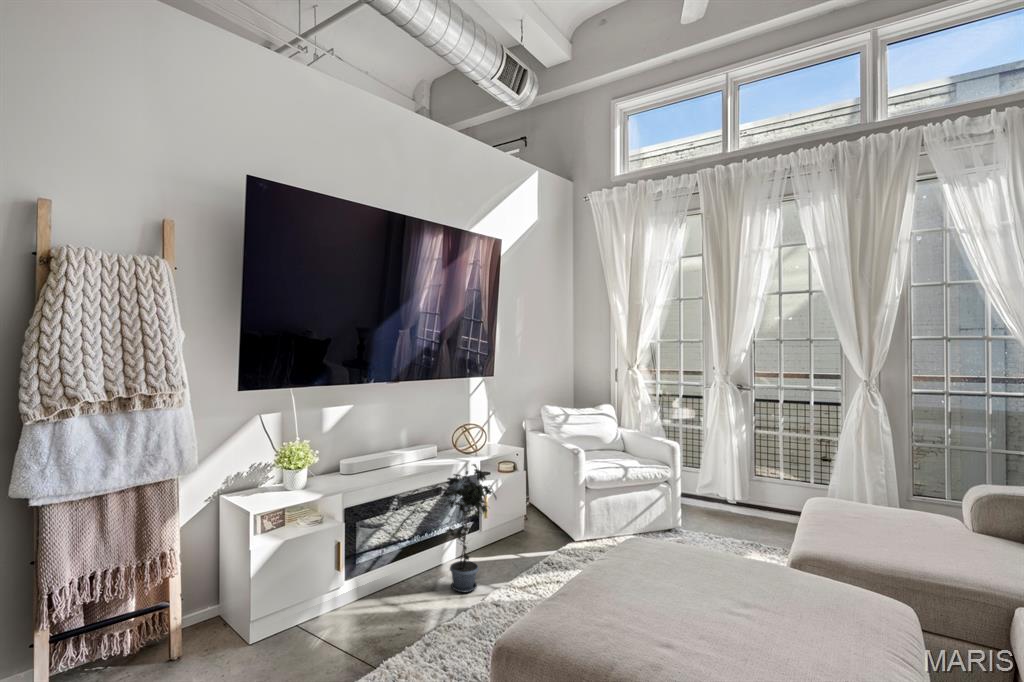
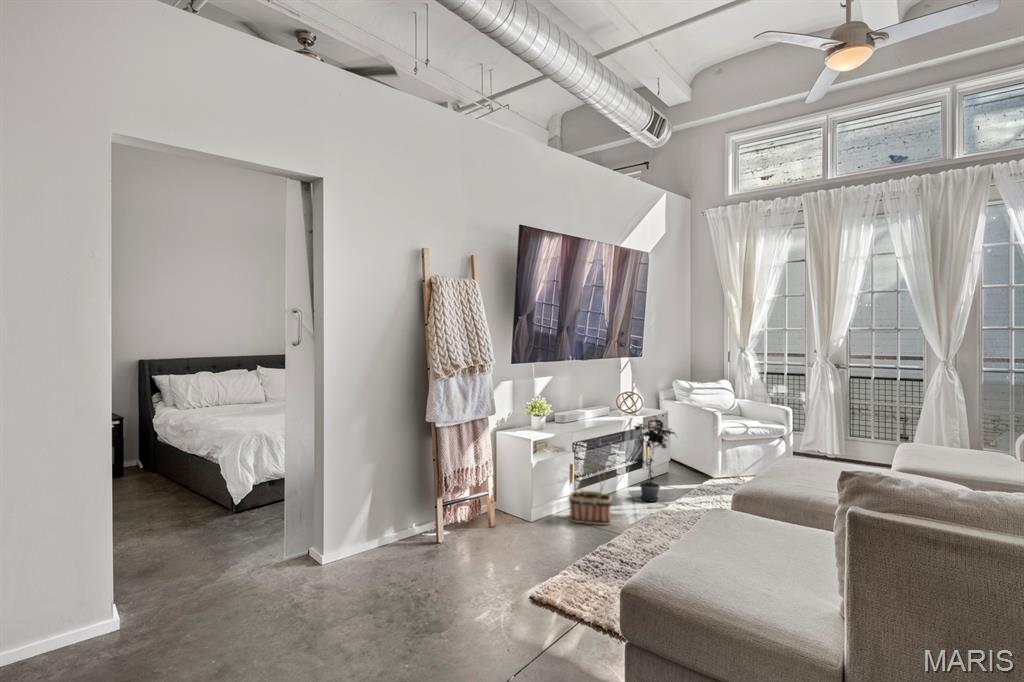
basket: none [306,547,377,653] -> present [569,469,612,525]

